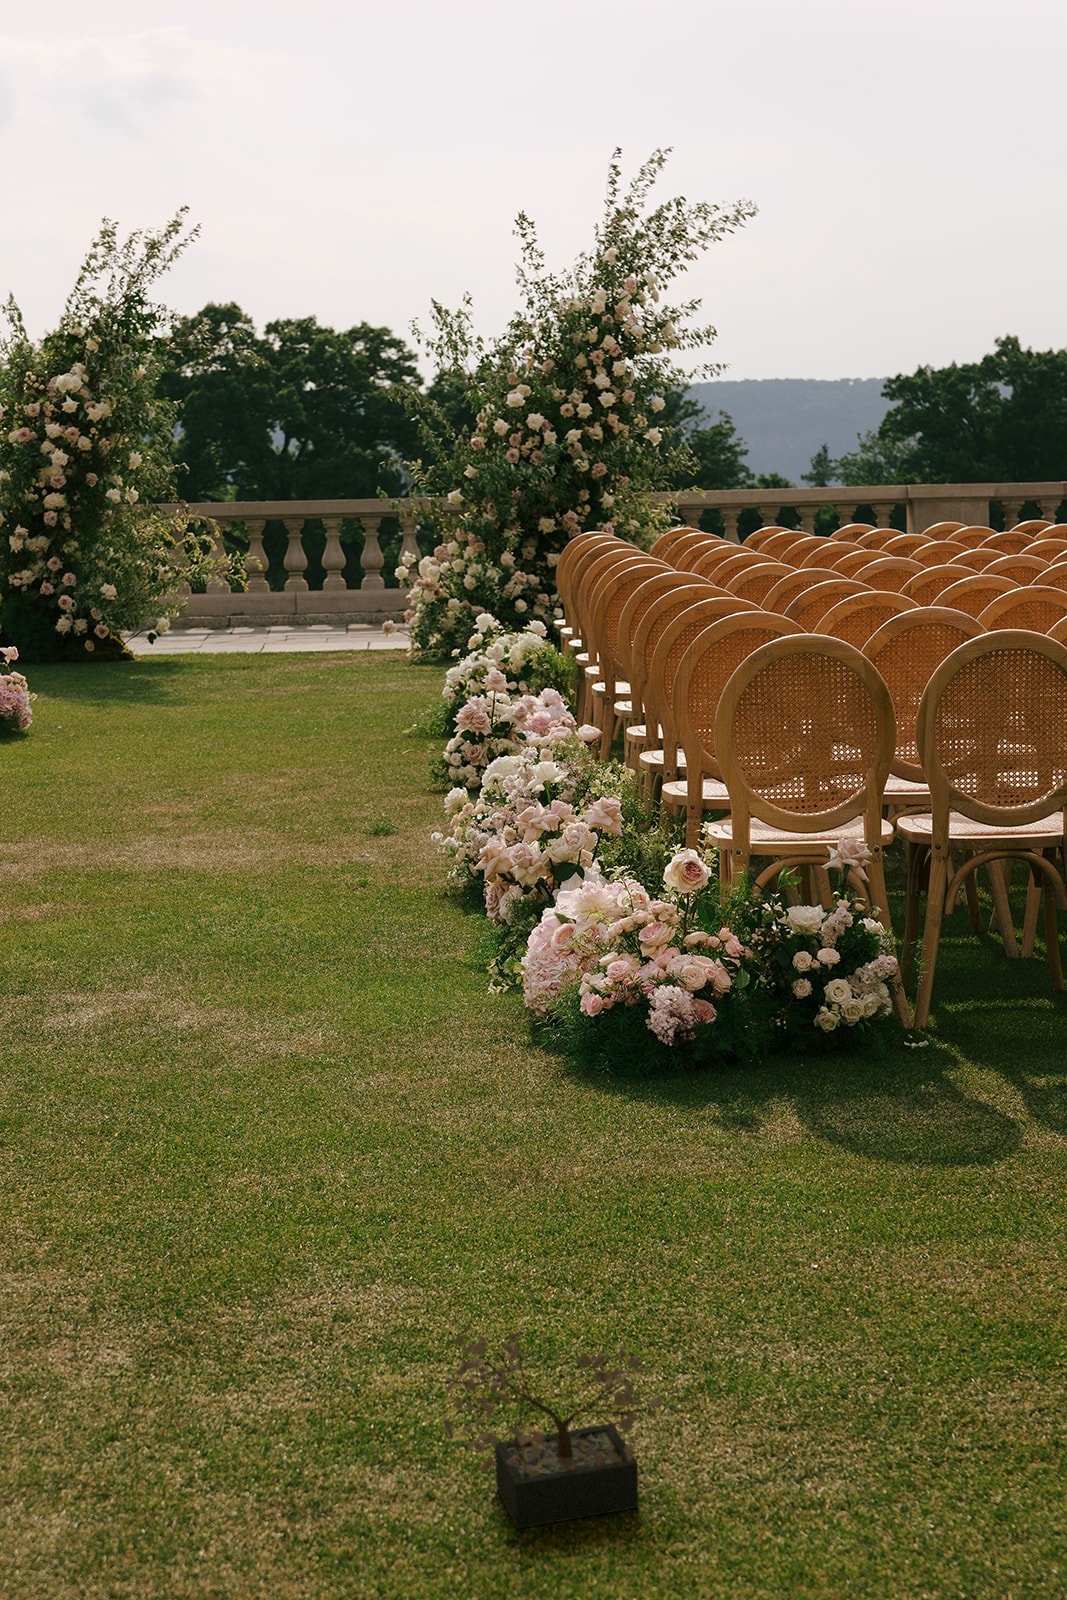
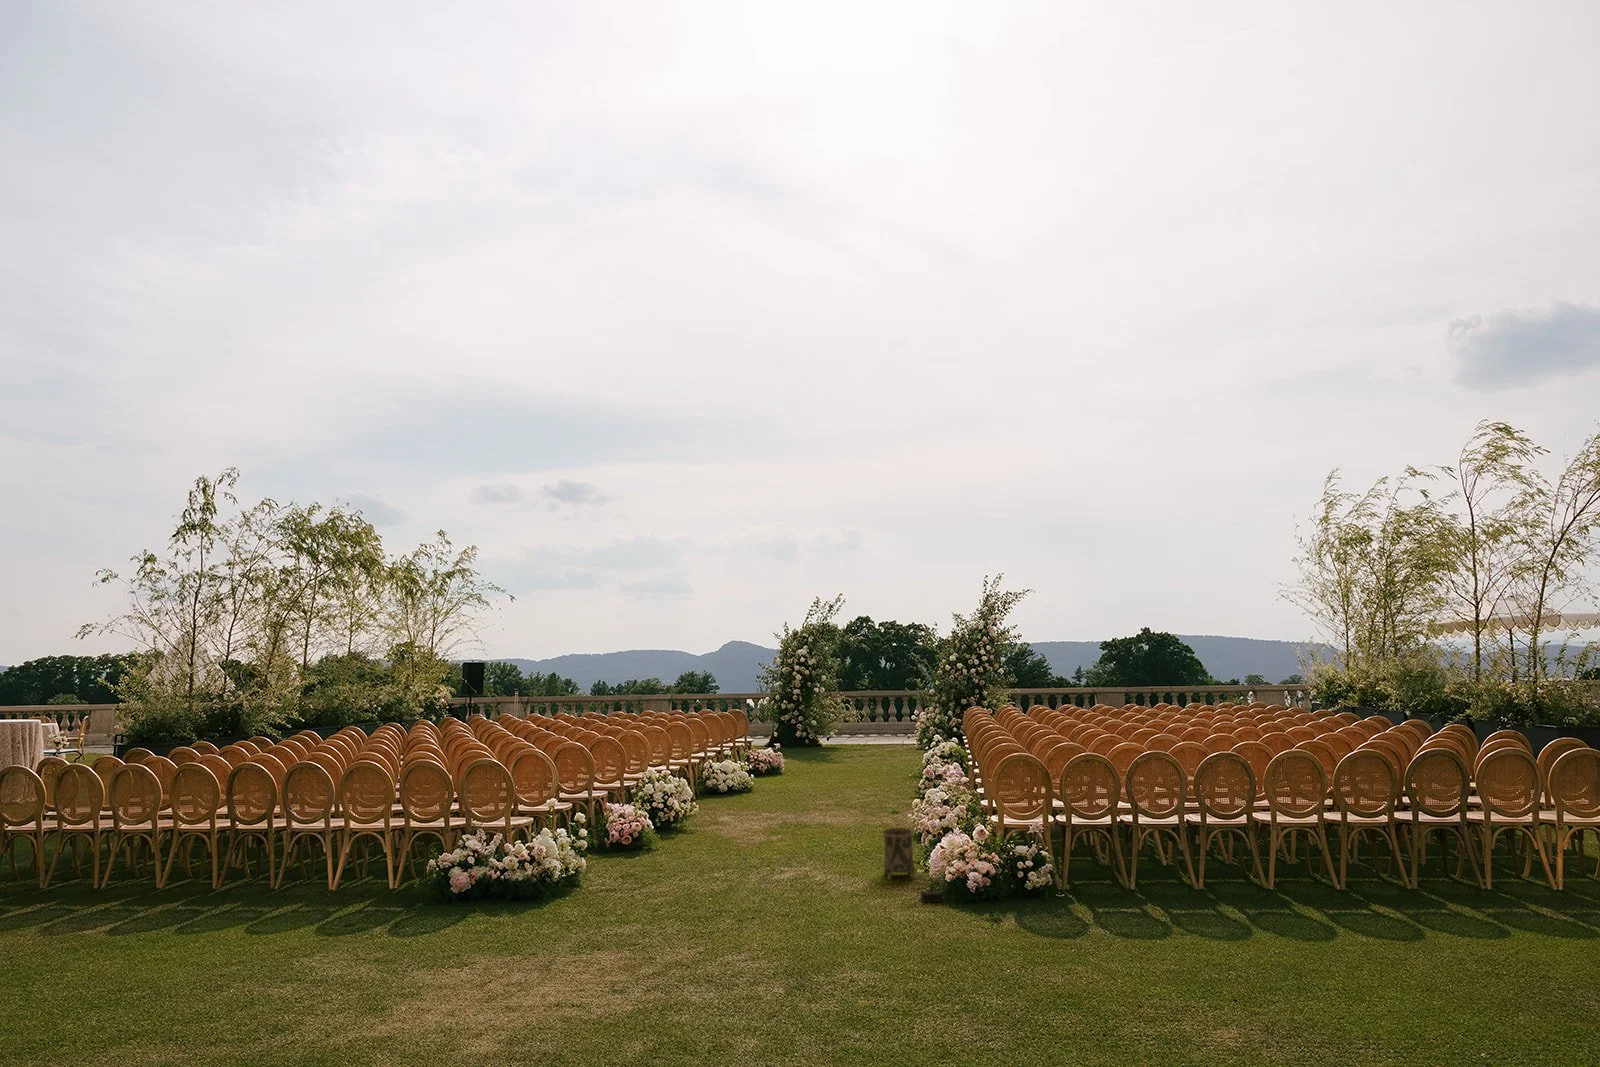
basket: none [269,1010,447,1295] -> present [883,828,915,880]

